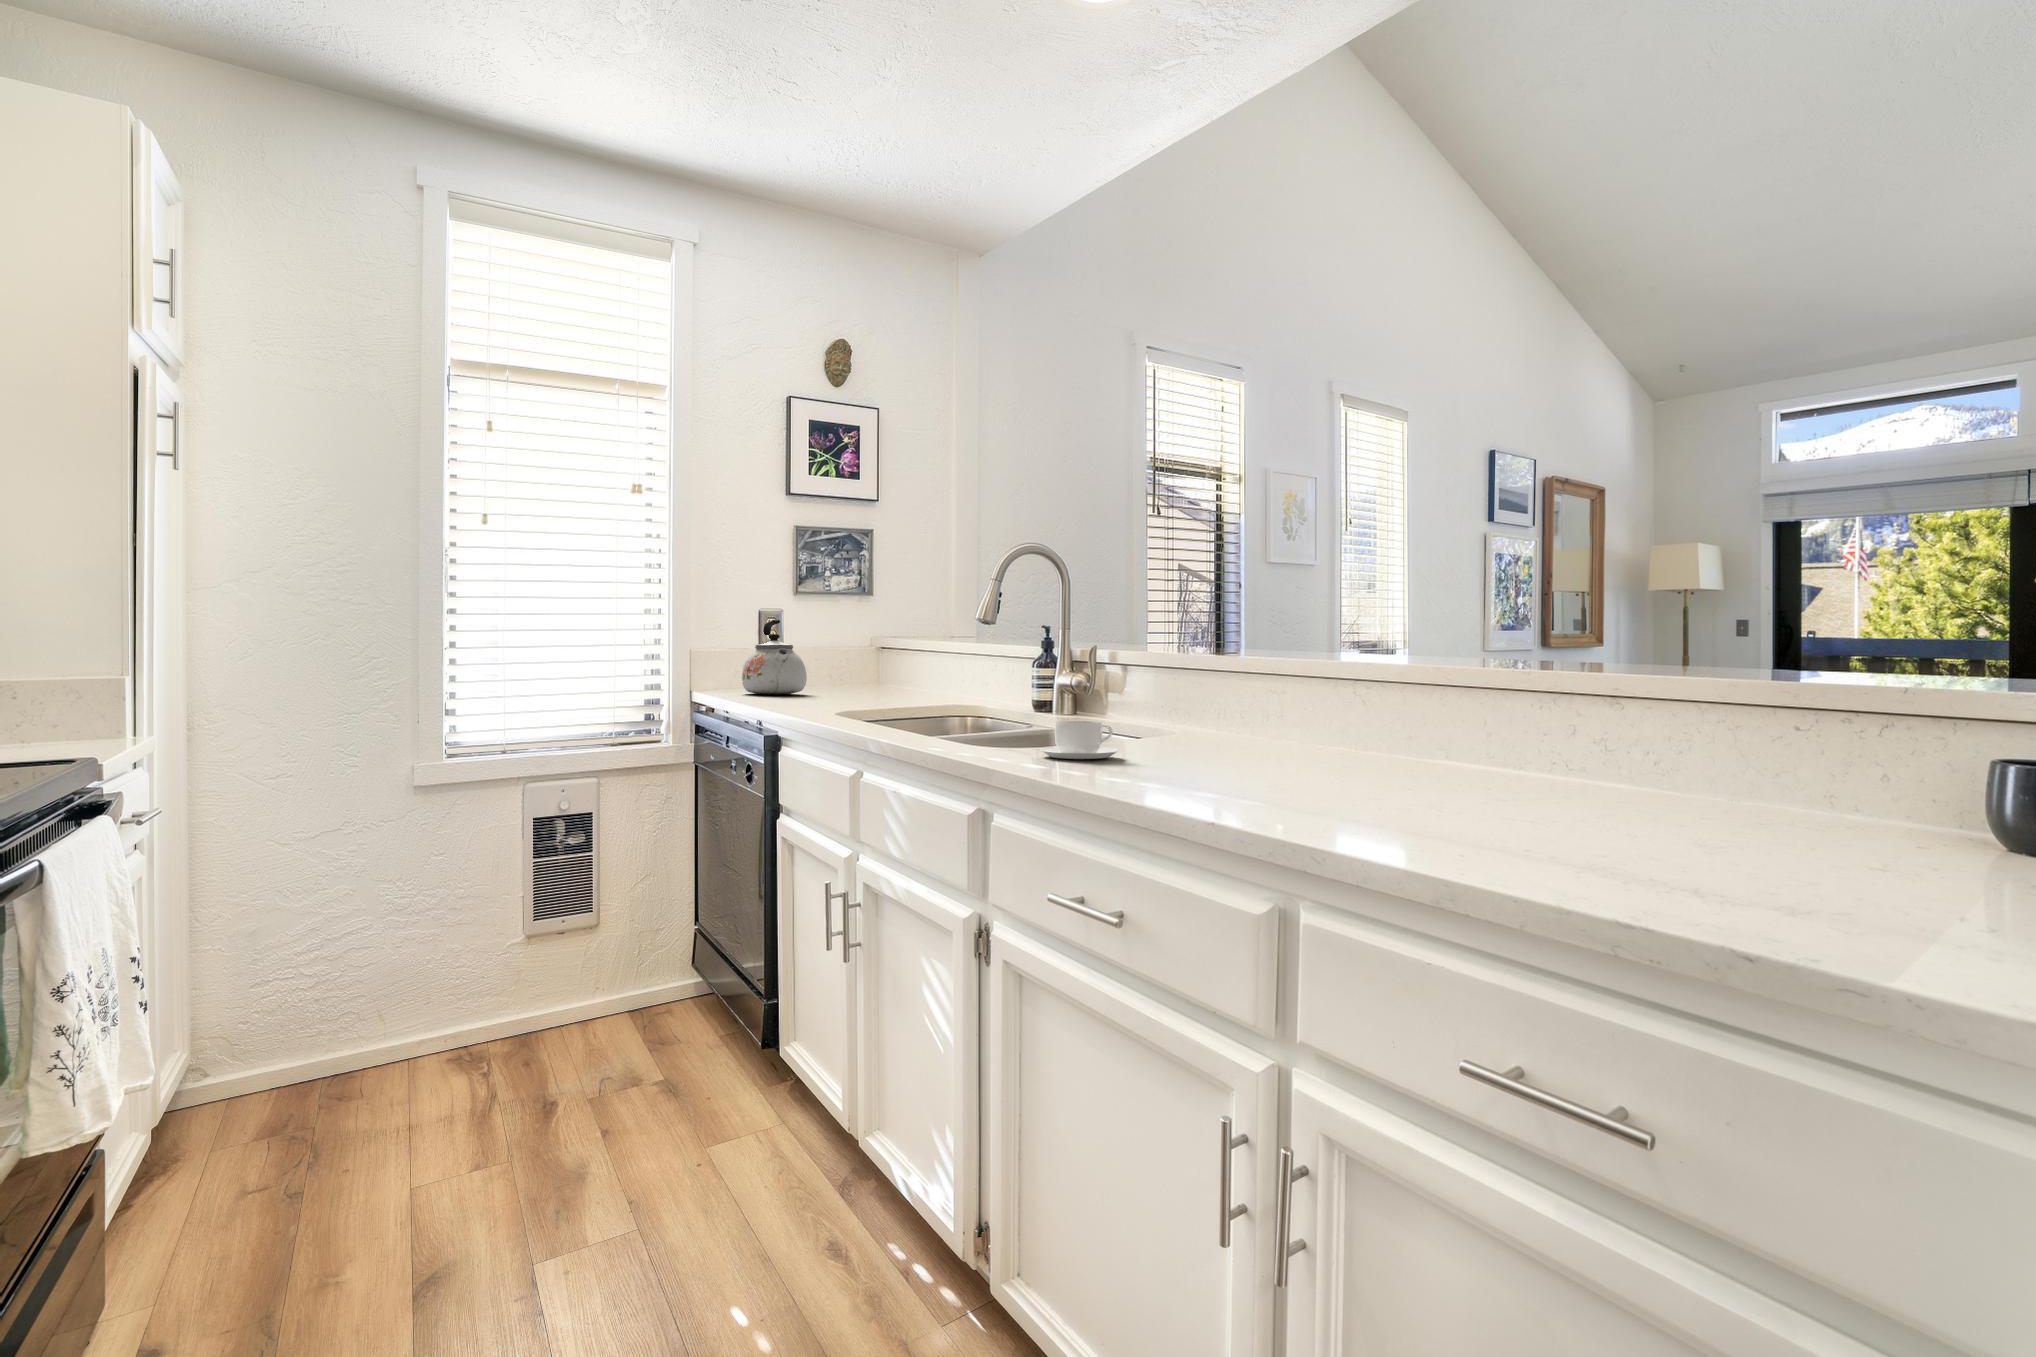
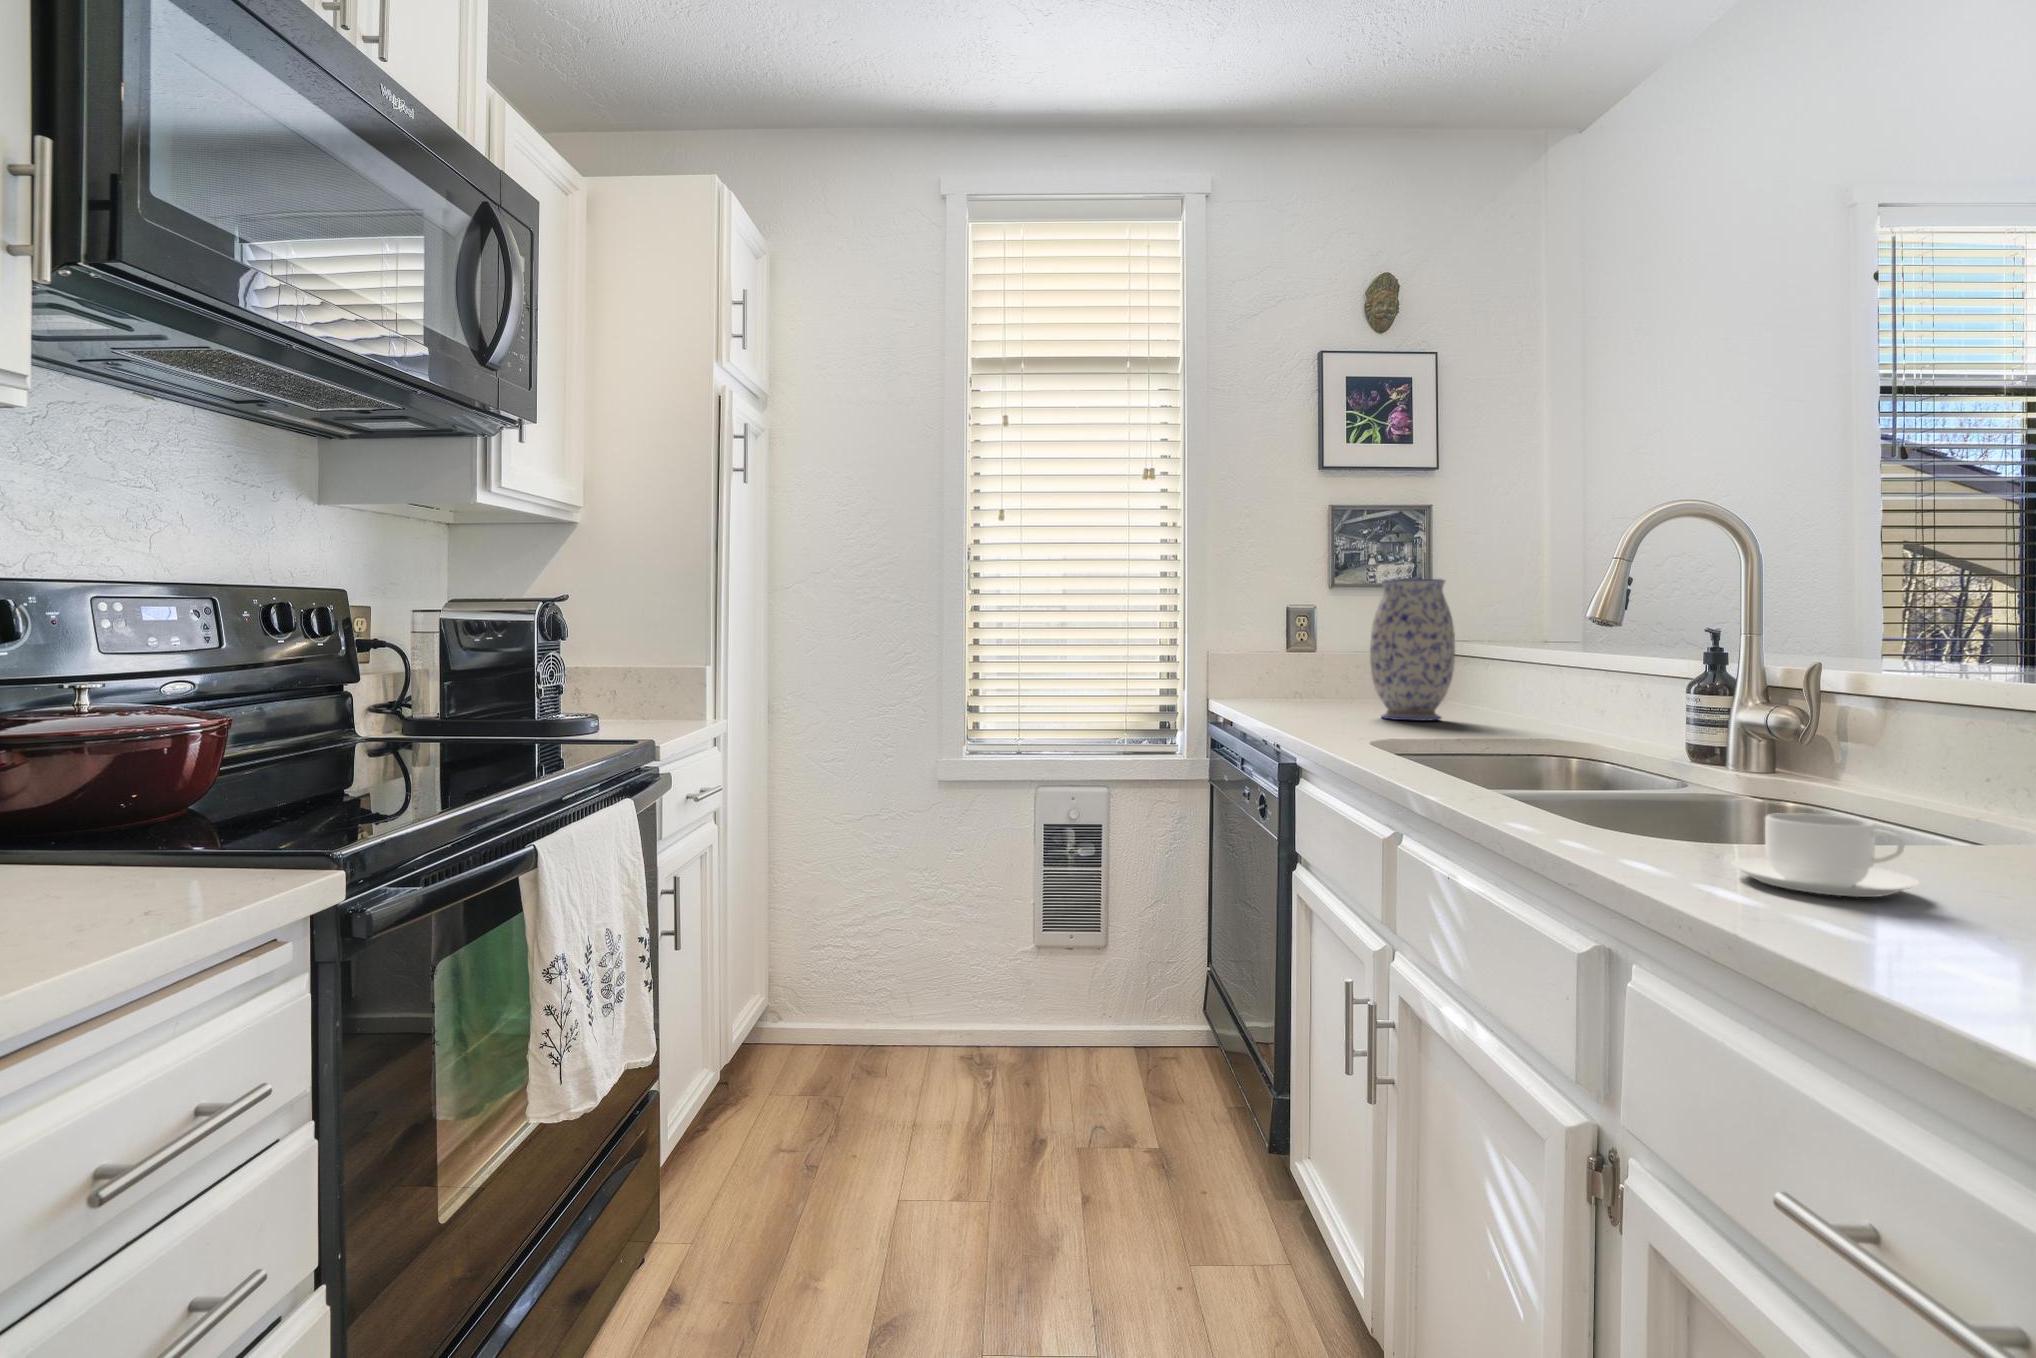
vase: none [831,590,894,702] -> present [1370,579,1455,720]
kettle: present [742,620,807,694] -> none [1265,616,1342,704]

